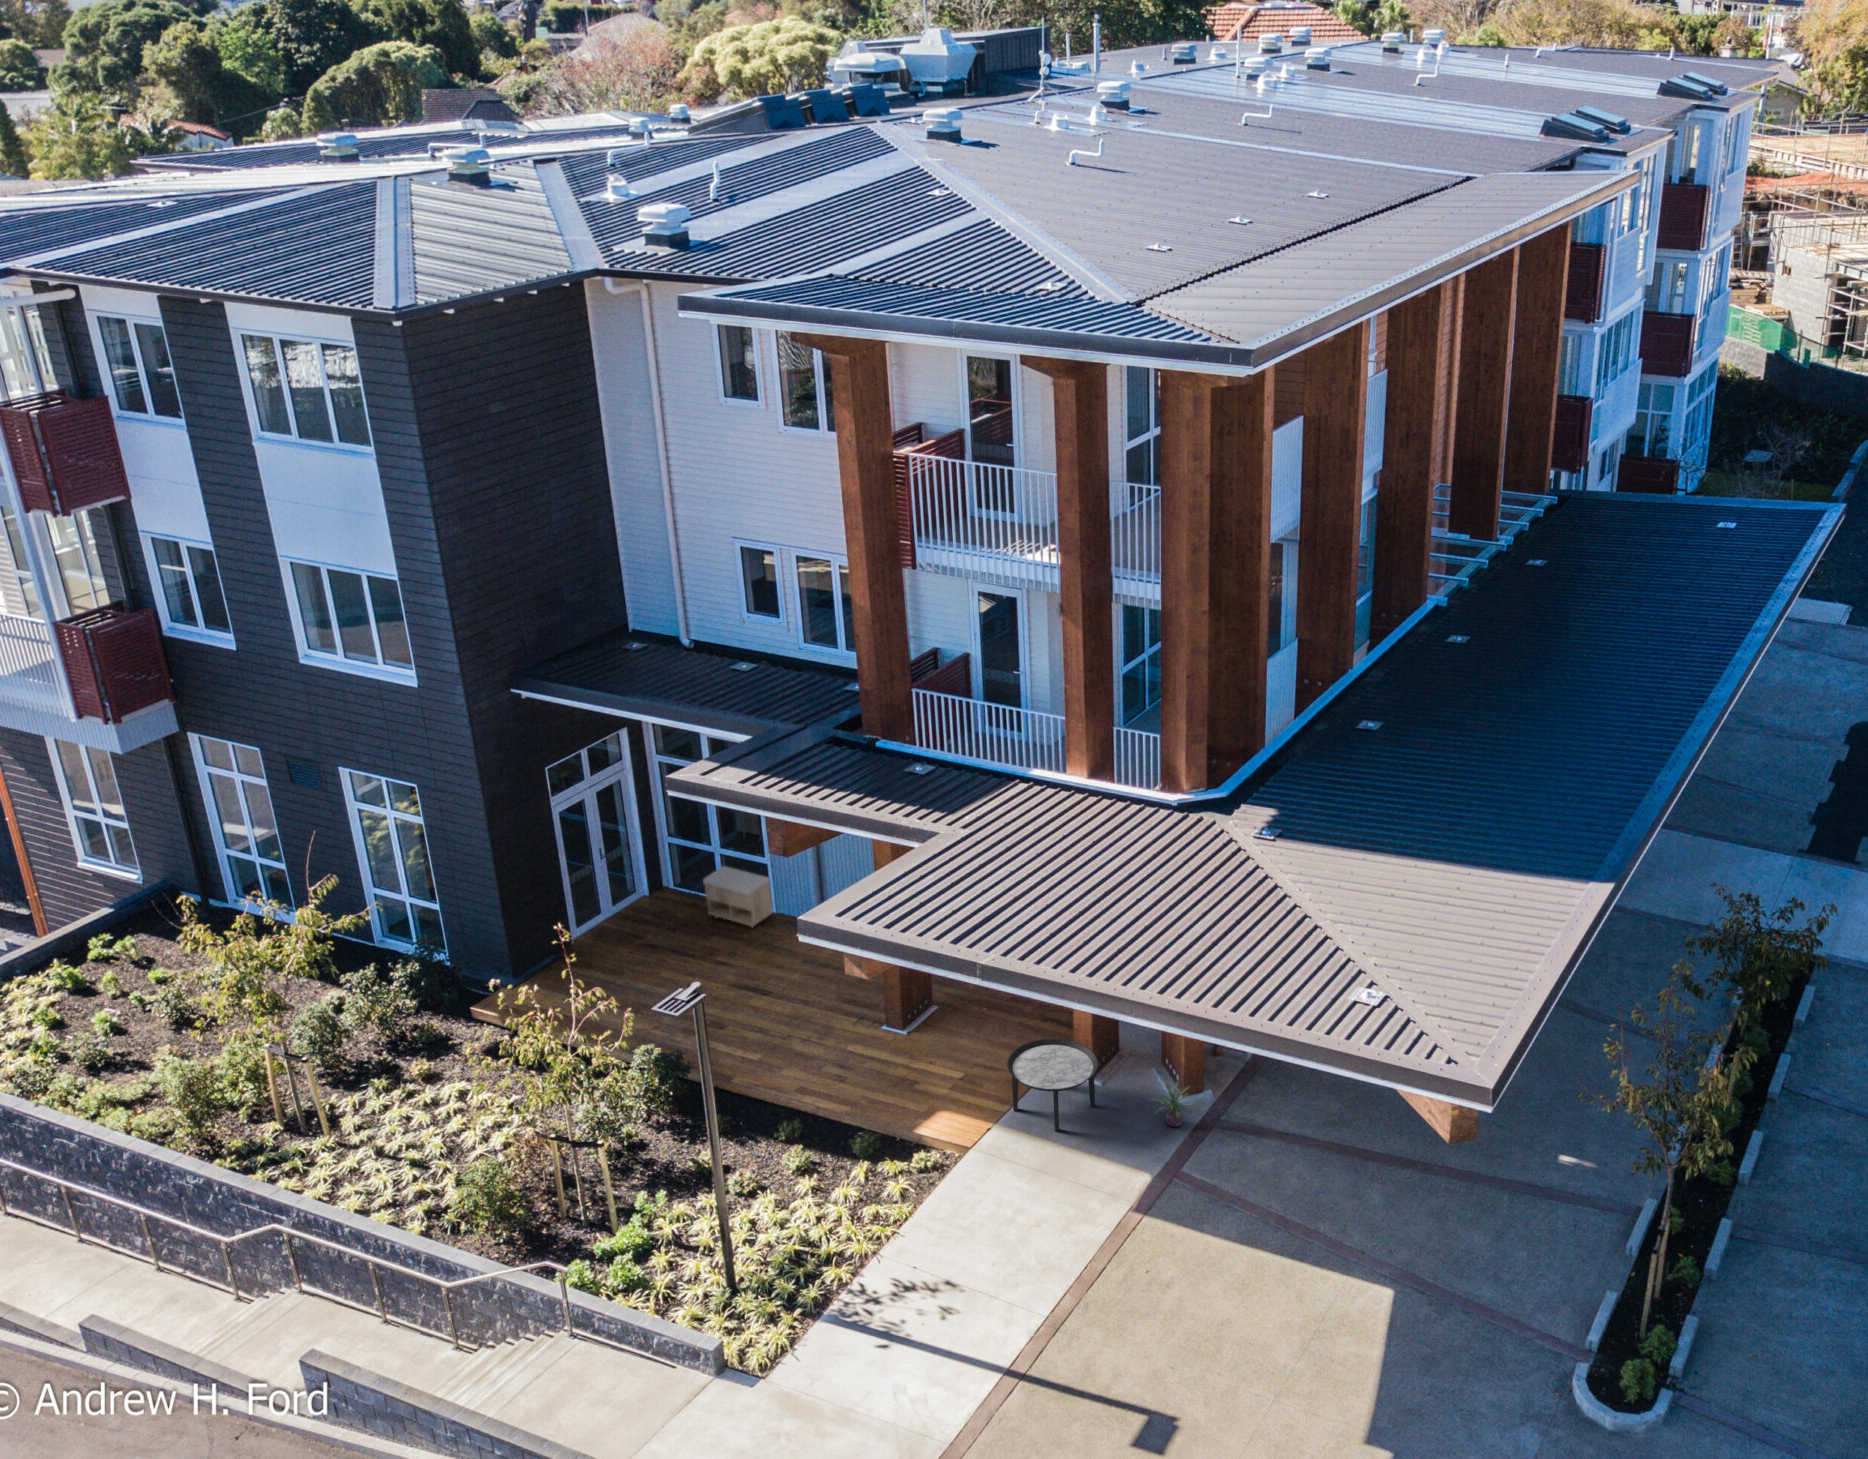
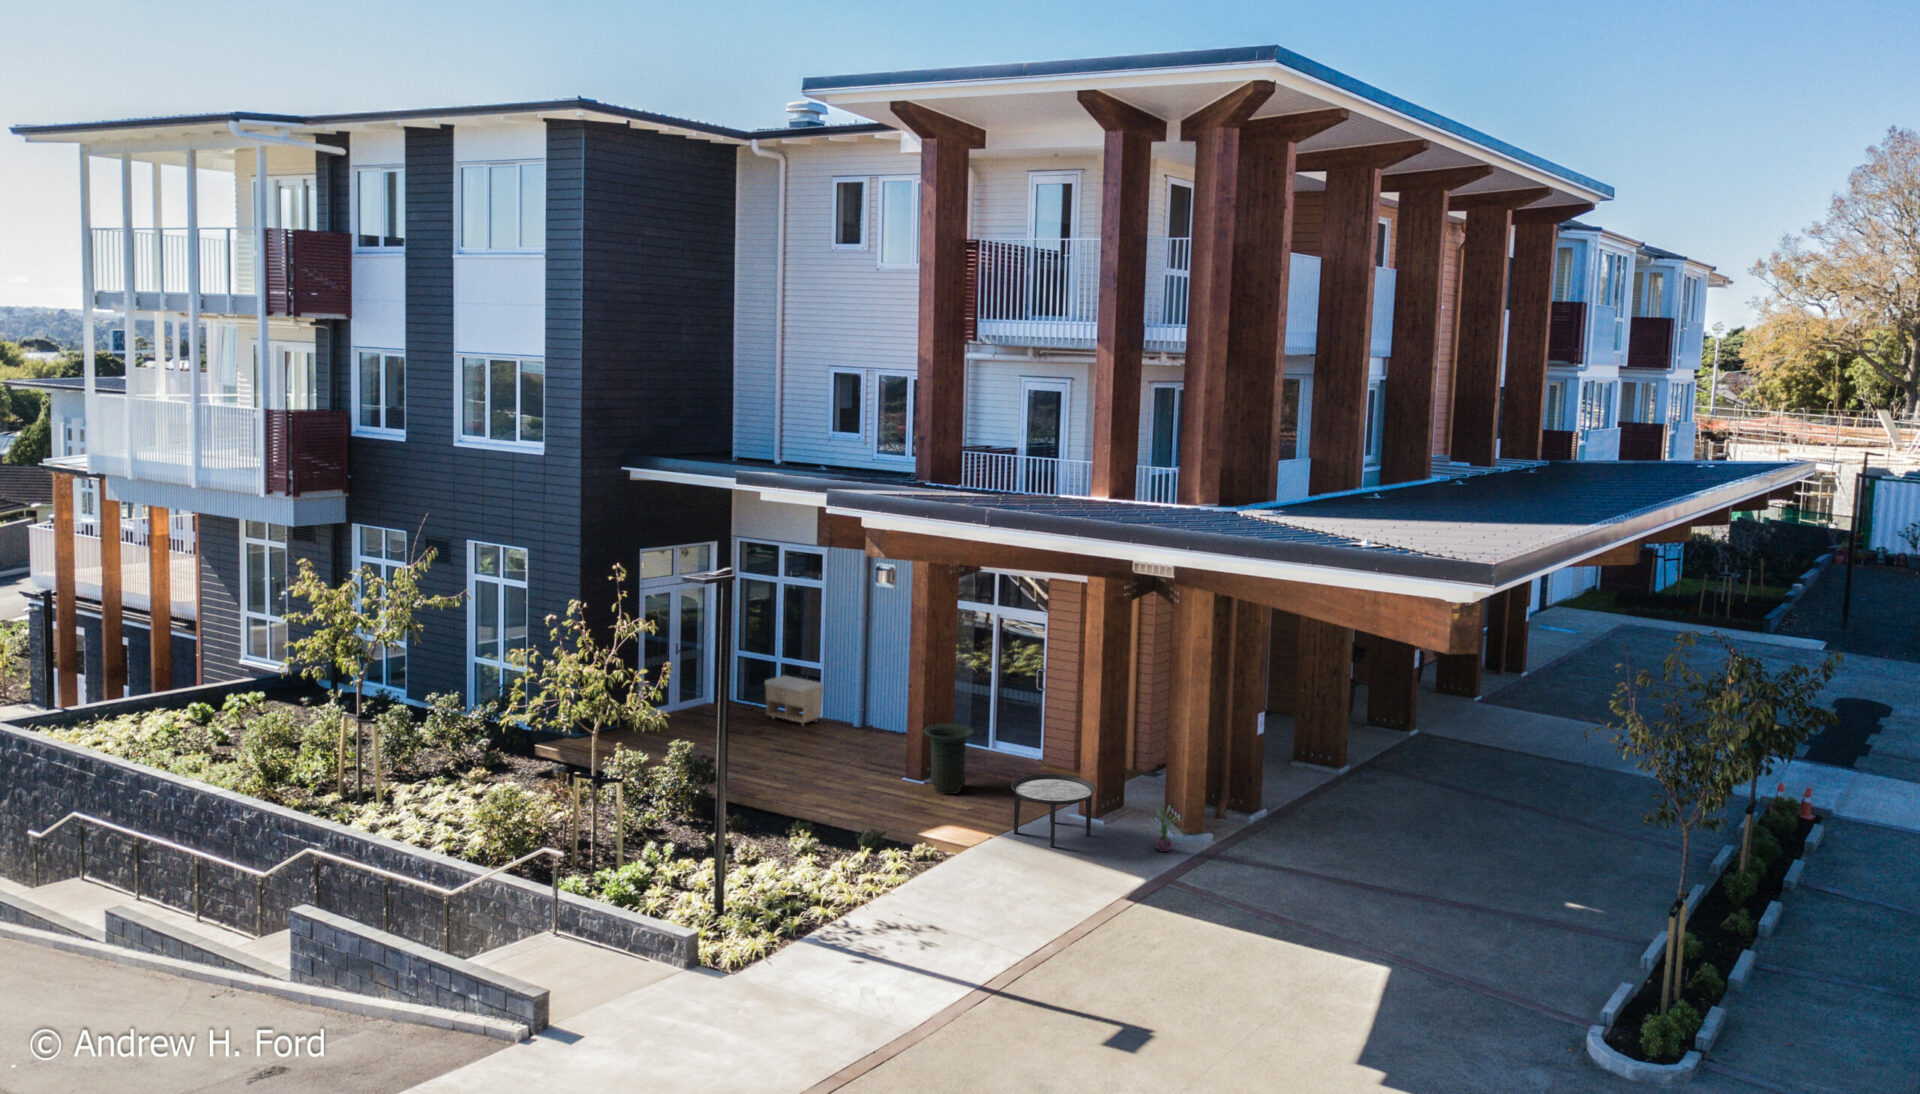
trash can: none [901,965,956,1045] -> present [923,724,974,794]

